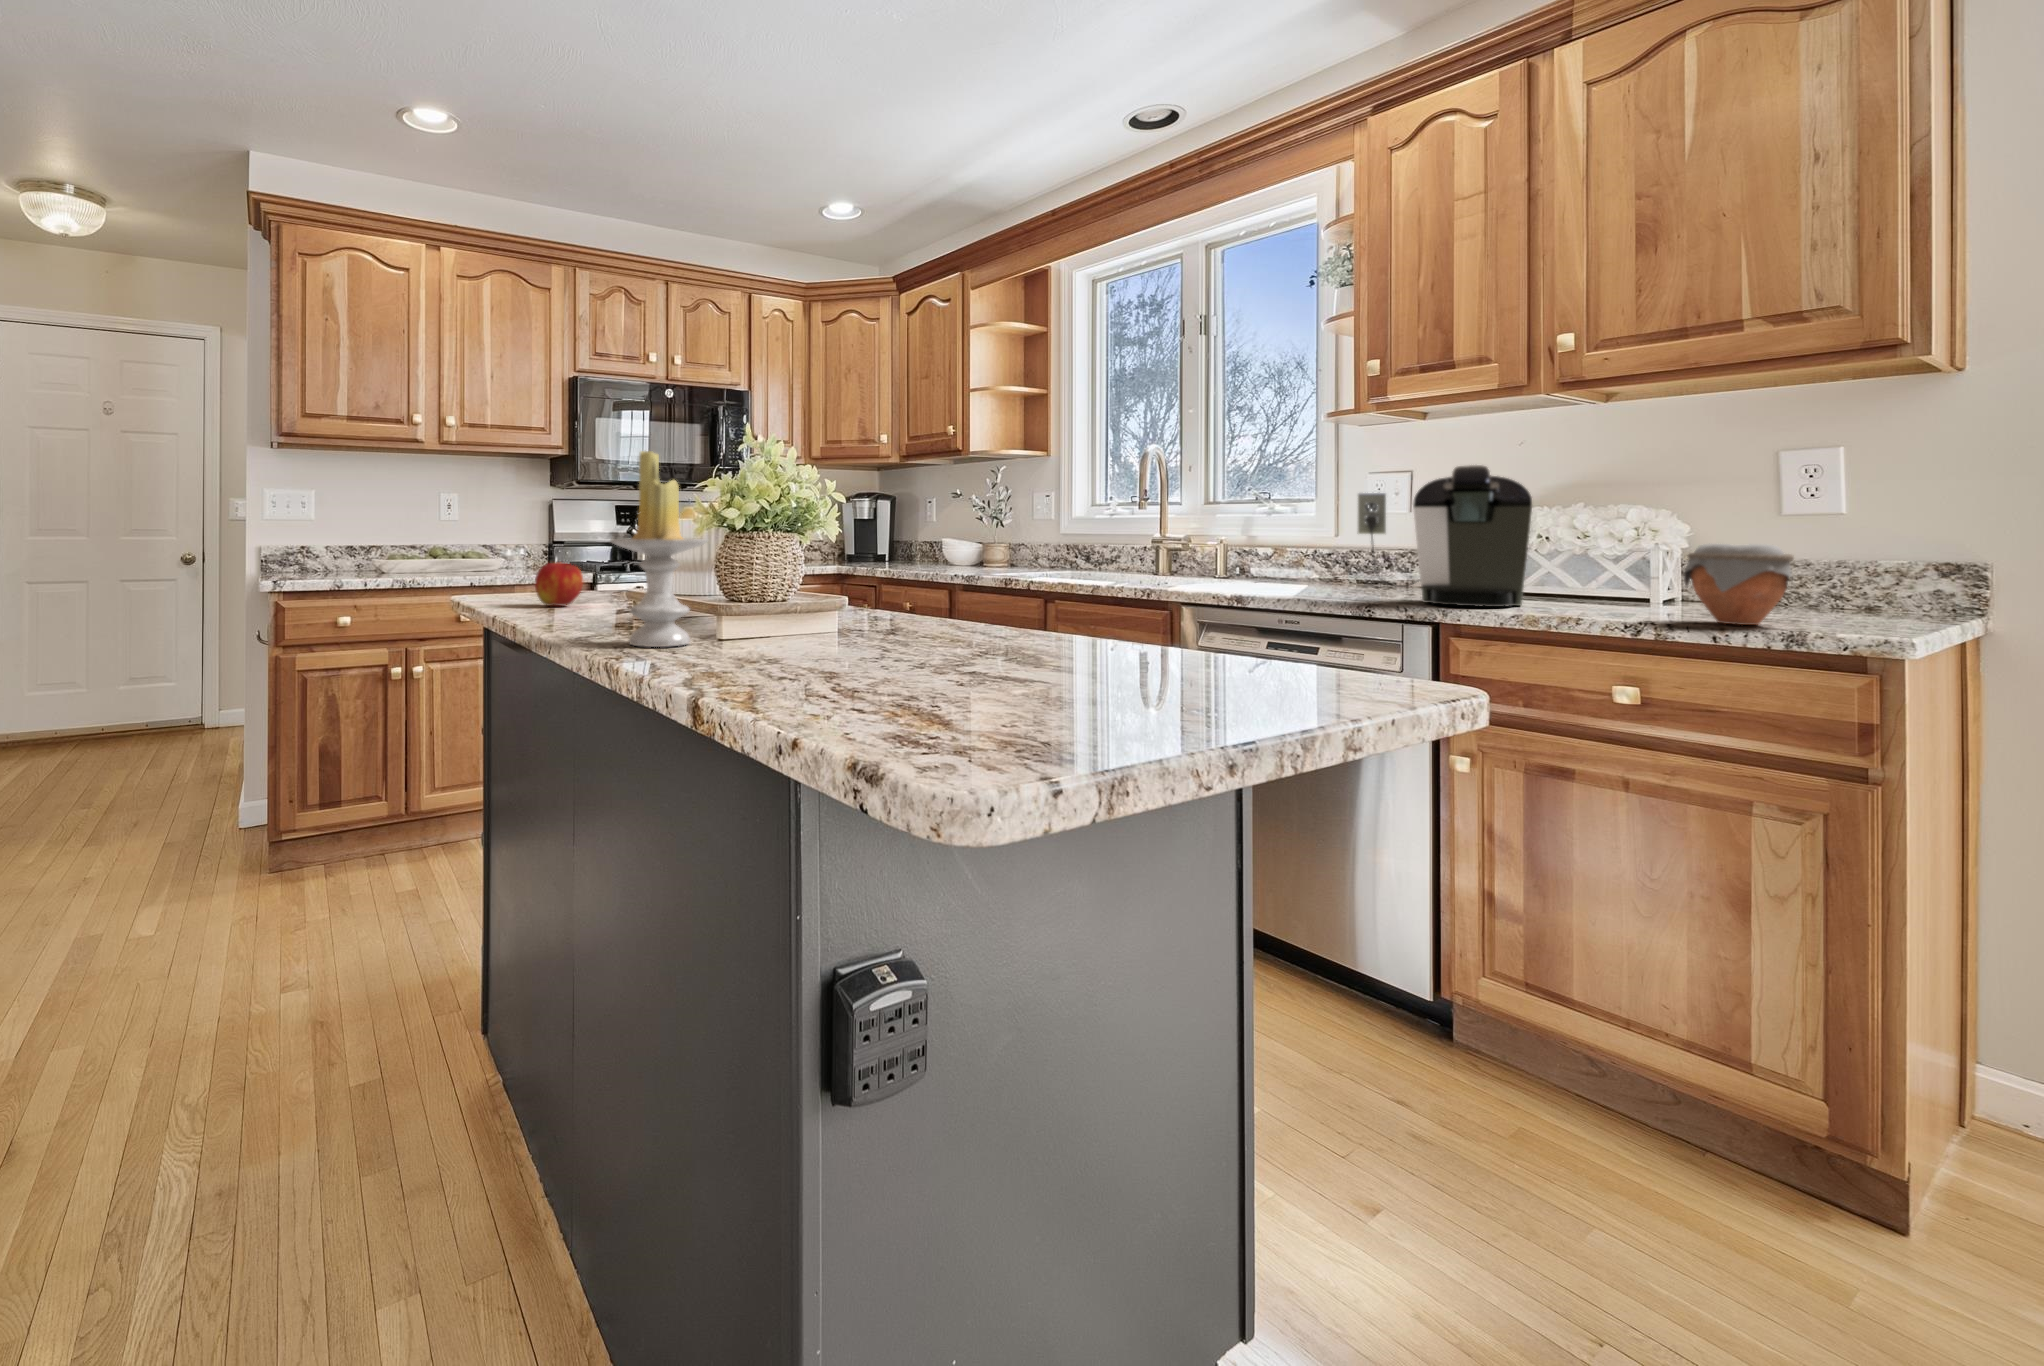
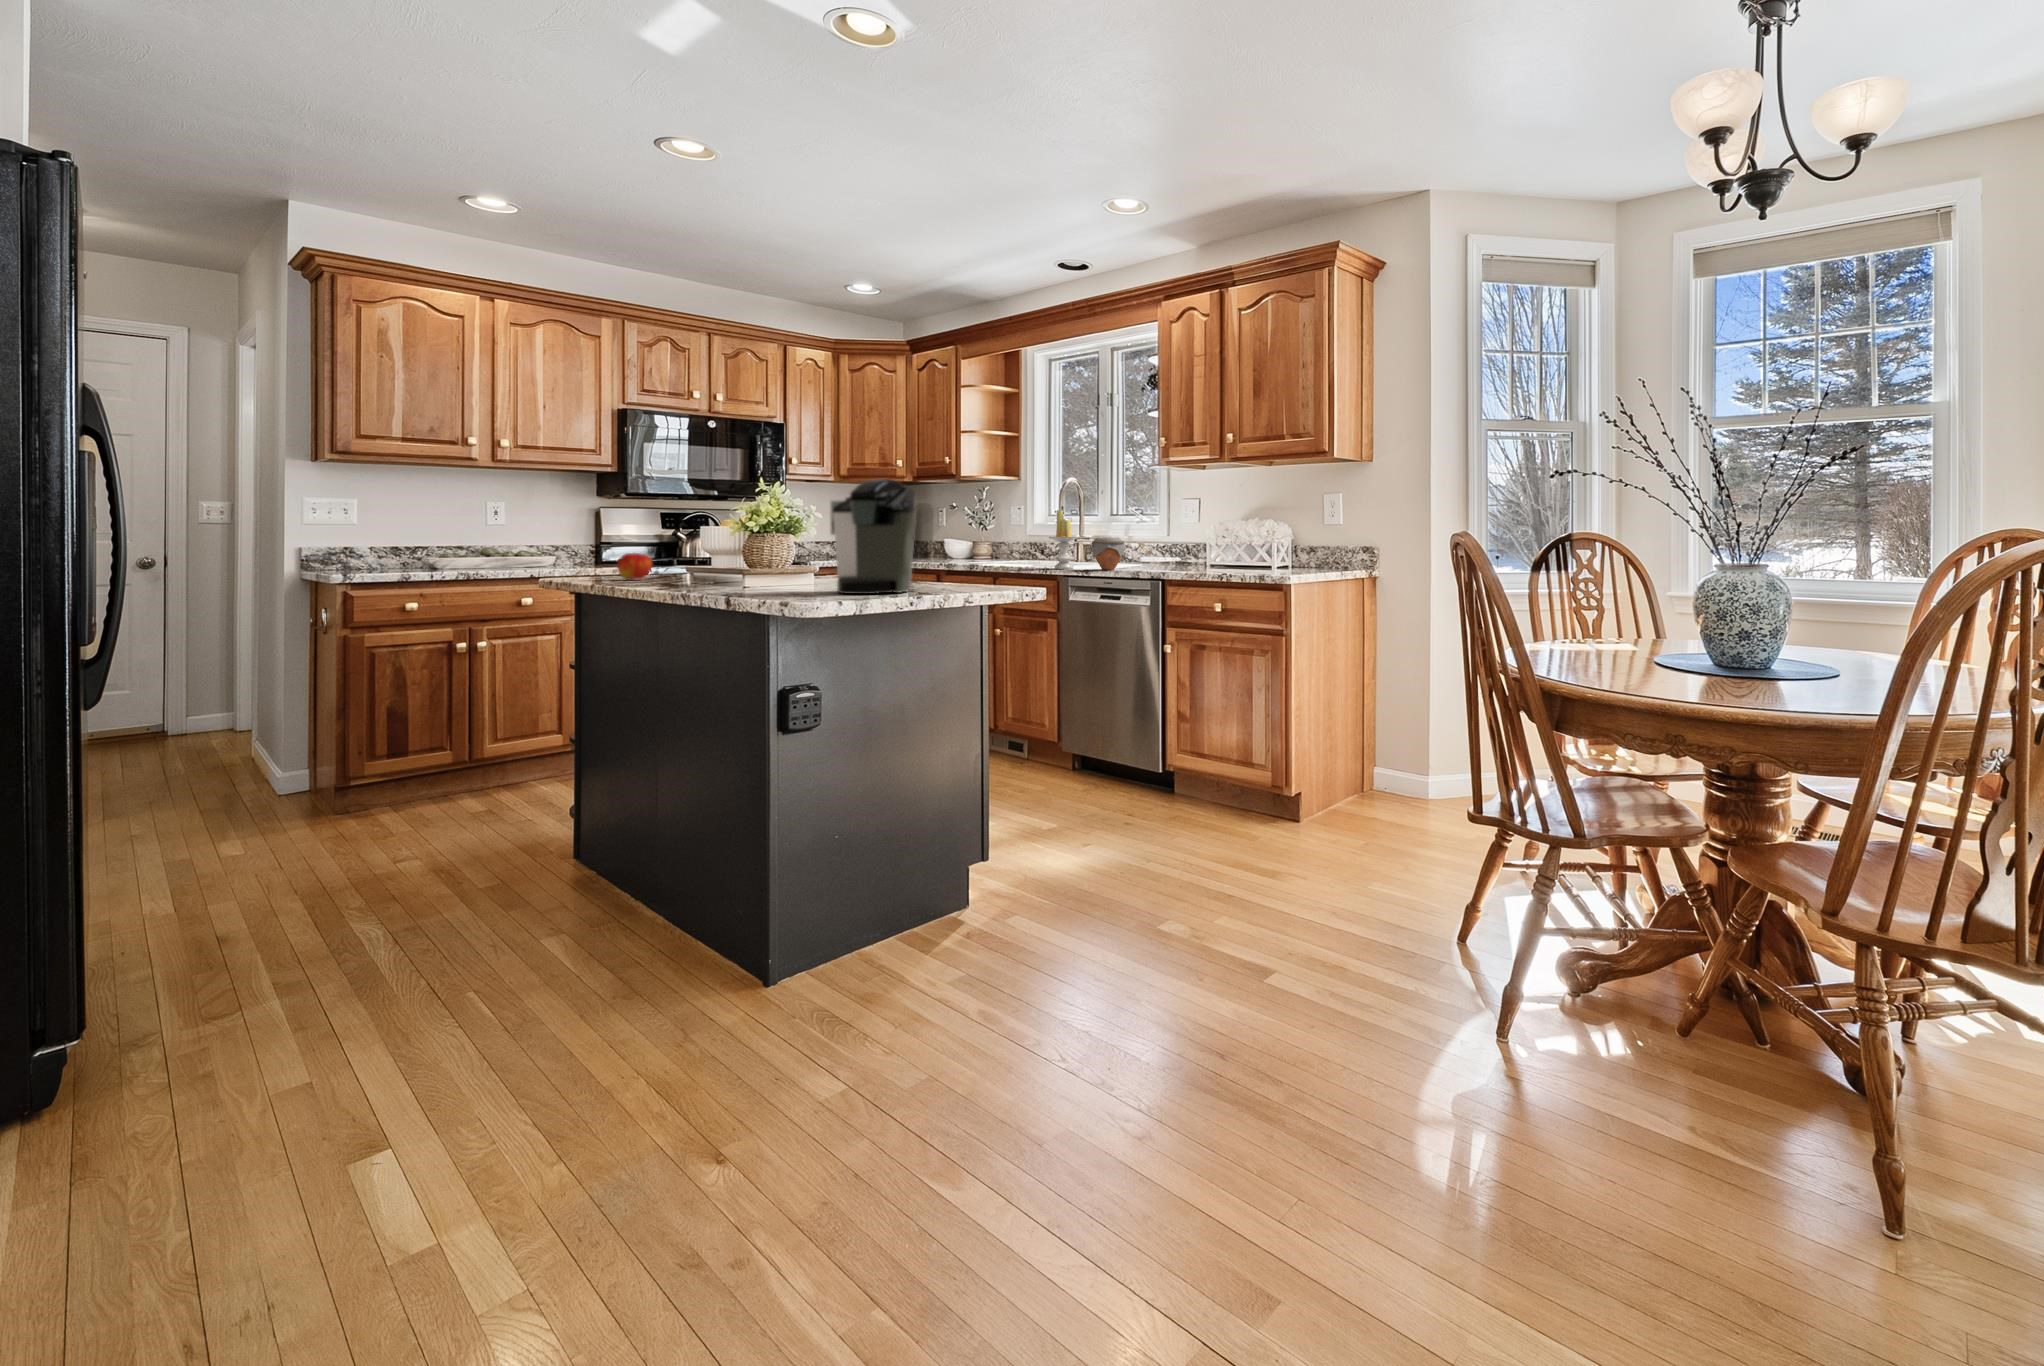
candle: present [611,451,708,647] -> present [1049,510,1079,569]
coffee maker: present [1358,465,1532,607] -> present [830,479,916,594]
jar: present [1683,544,1794,625] -> present [1091,537,1126,570]

